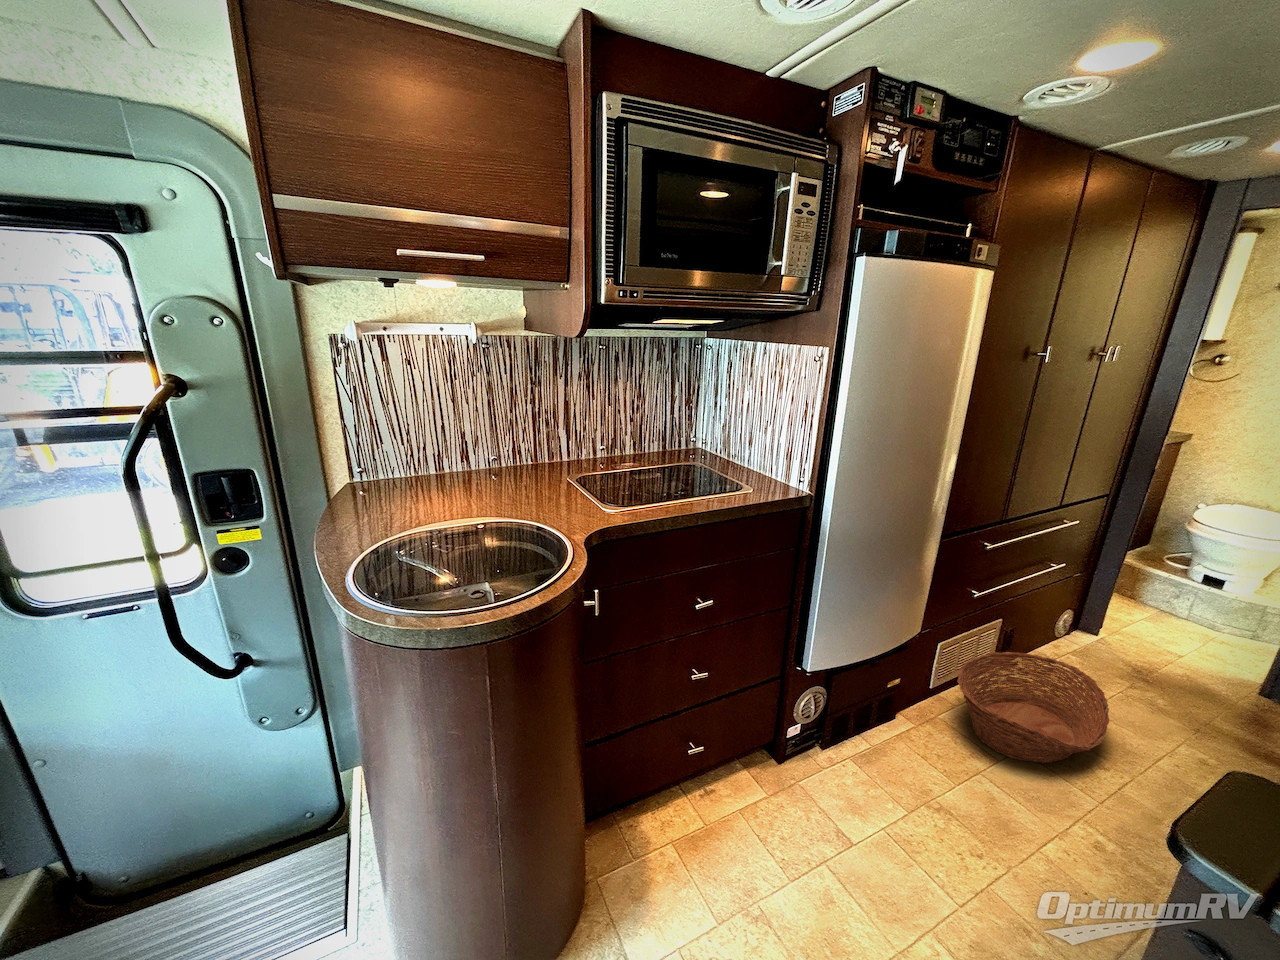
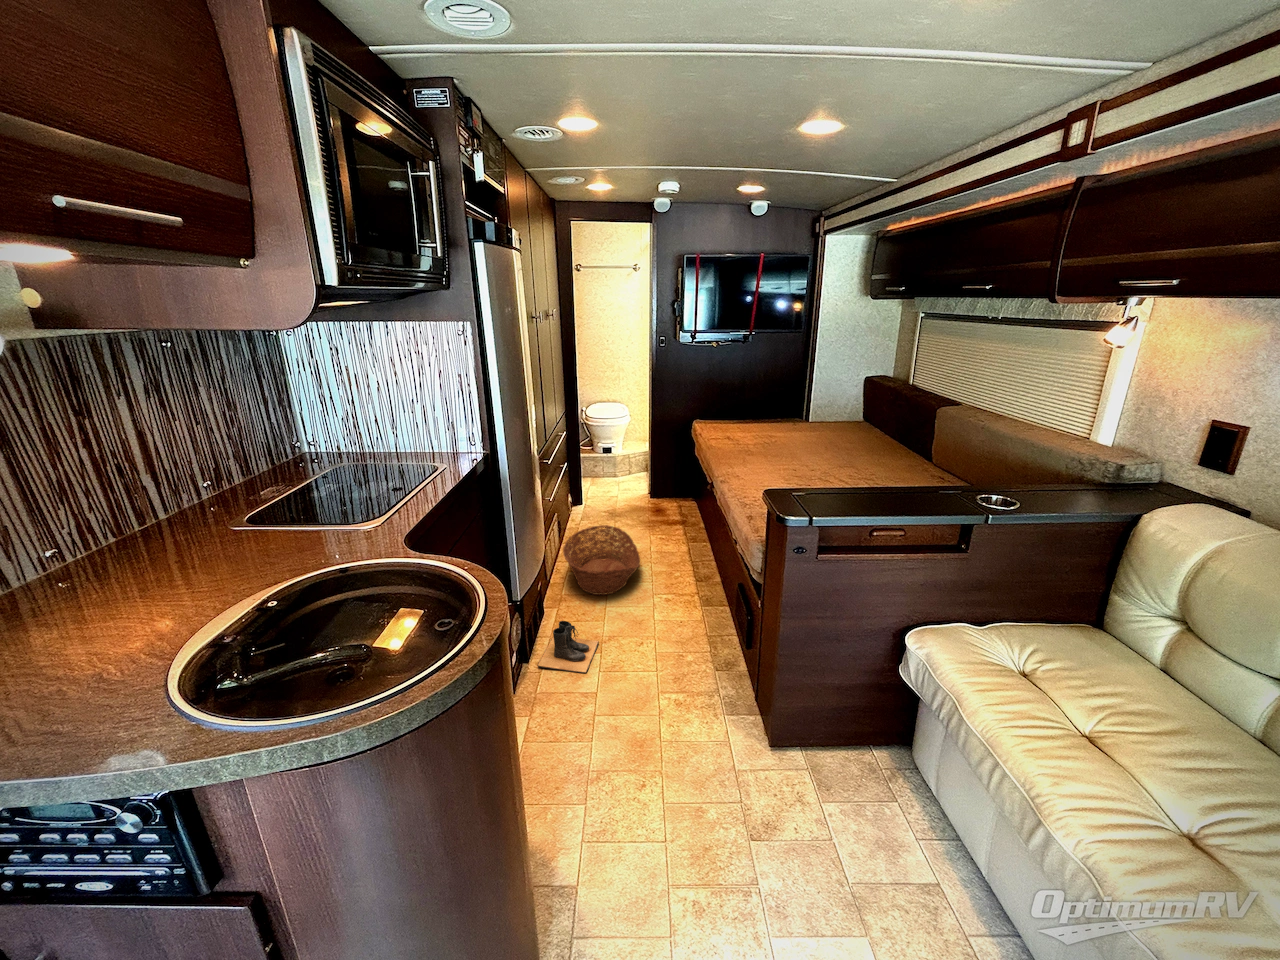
boots: none [825,730,924,811] -> present [537,621,599,673]

